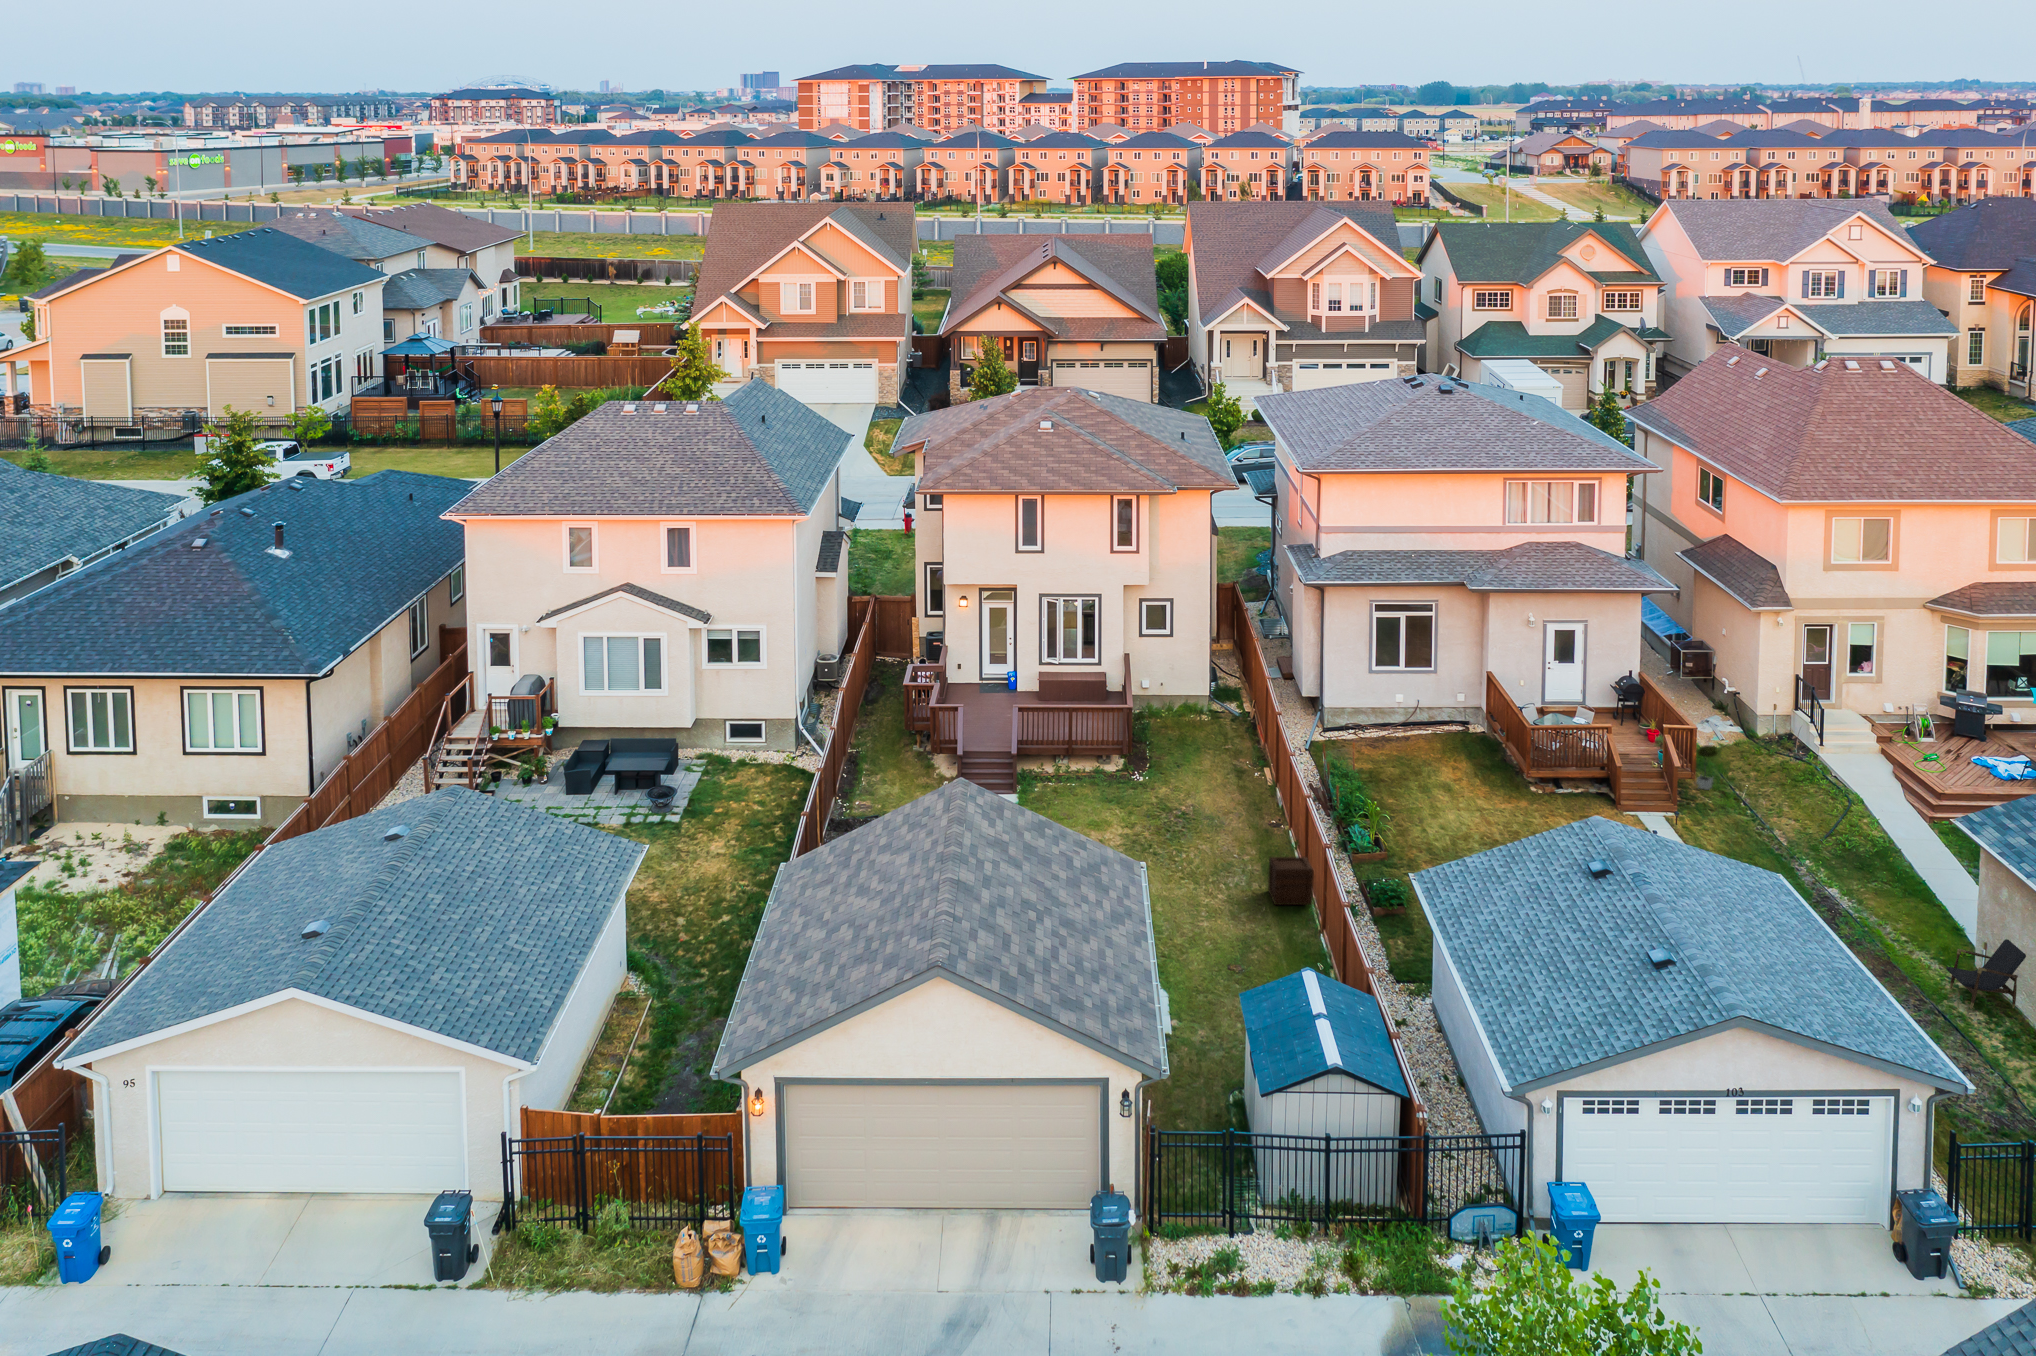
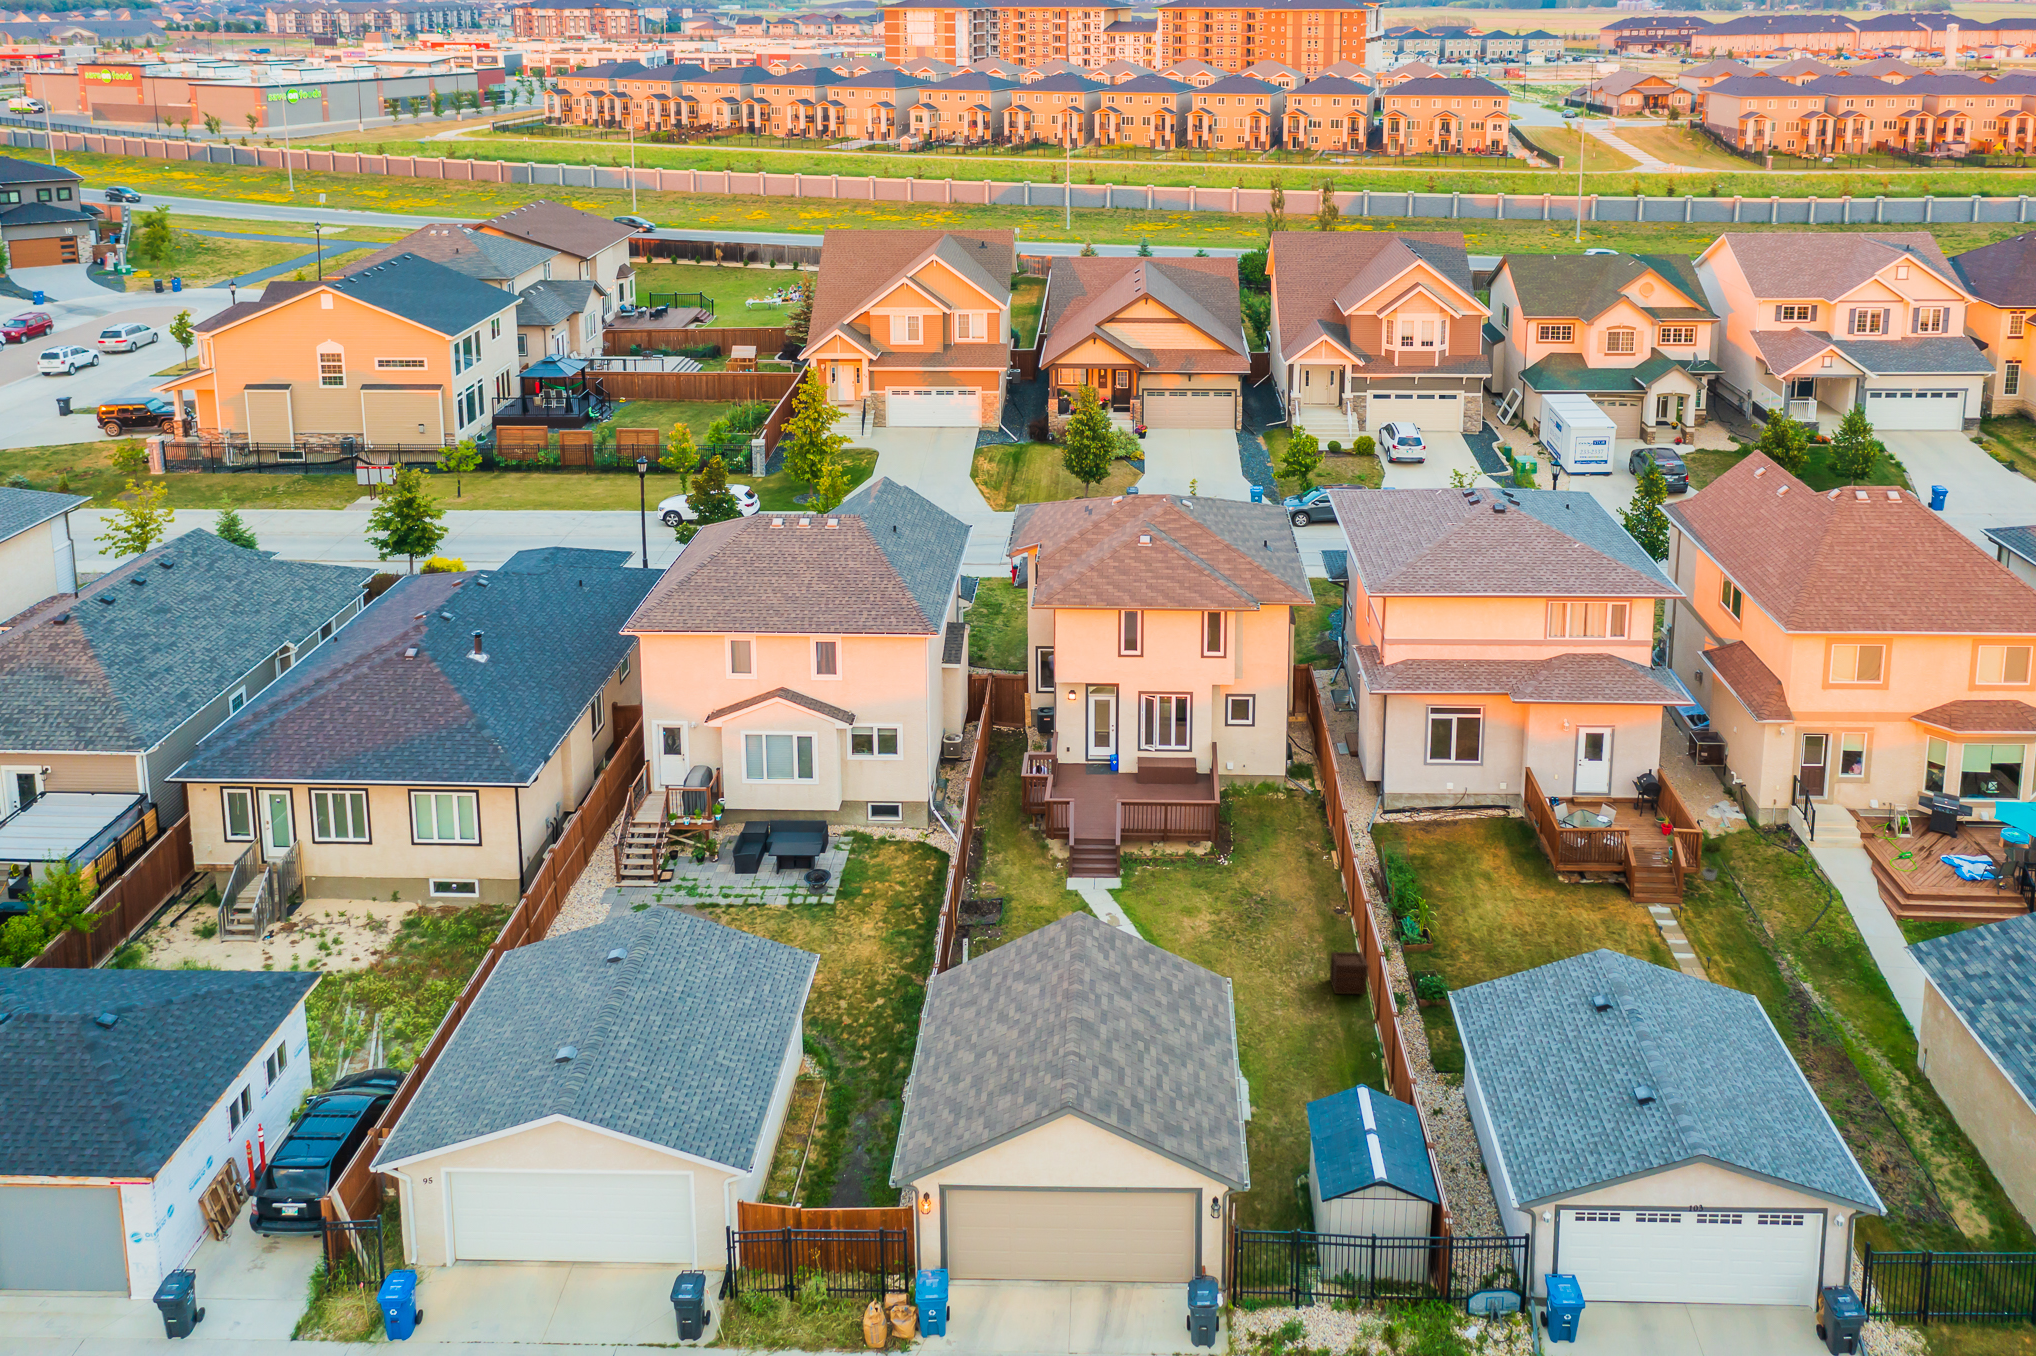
lounge chair: present [1946,939,2026,1009] -> none [1895,1051,1961,1110]

